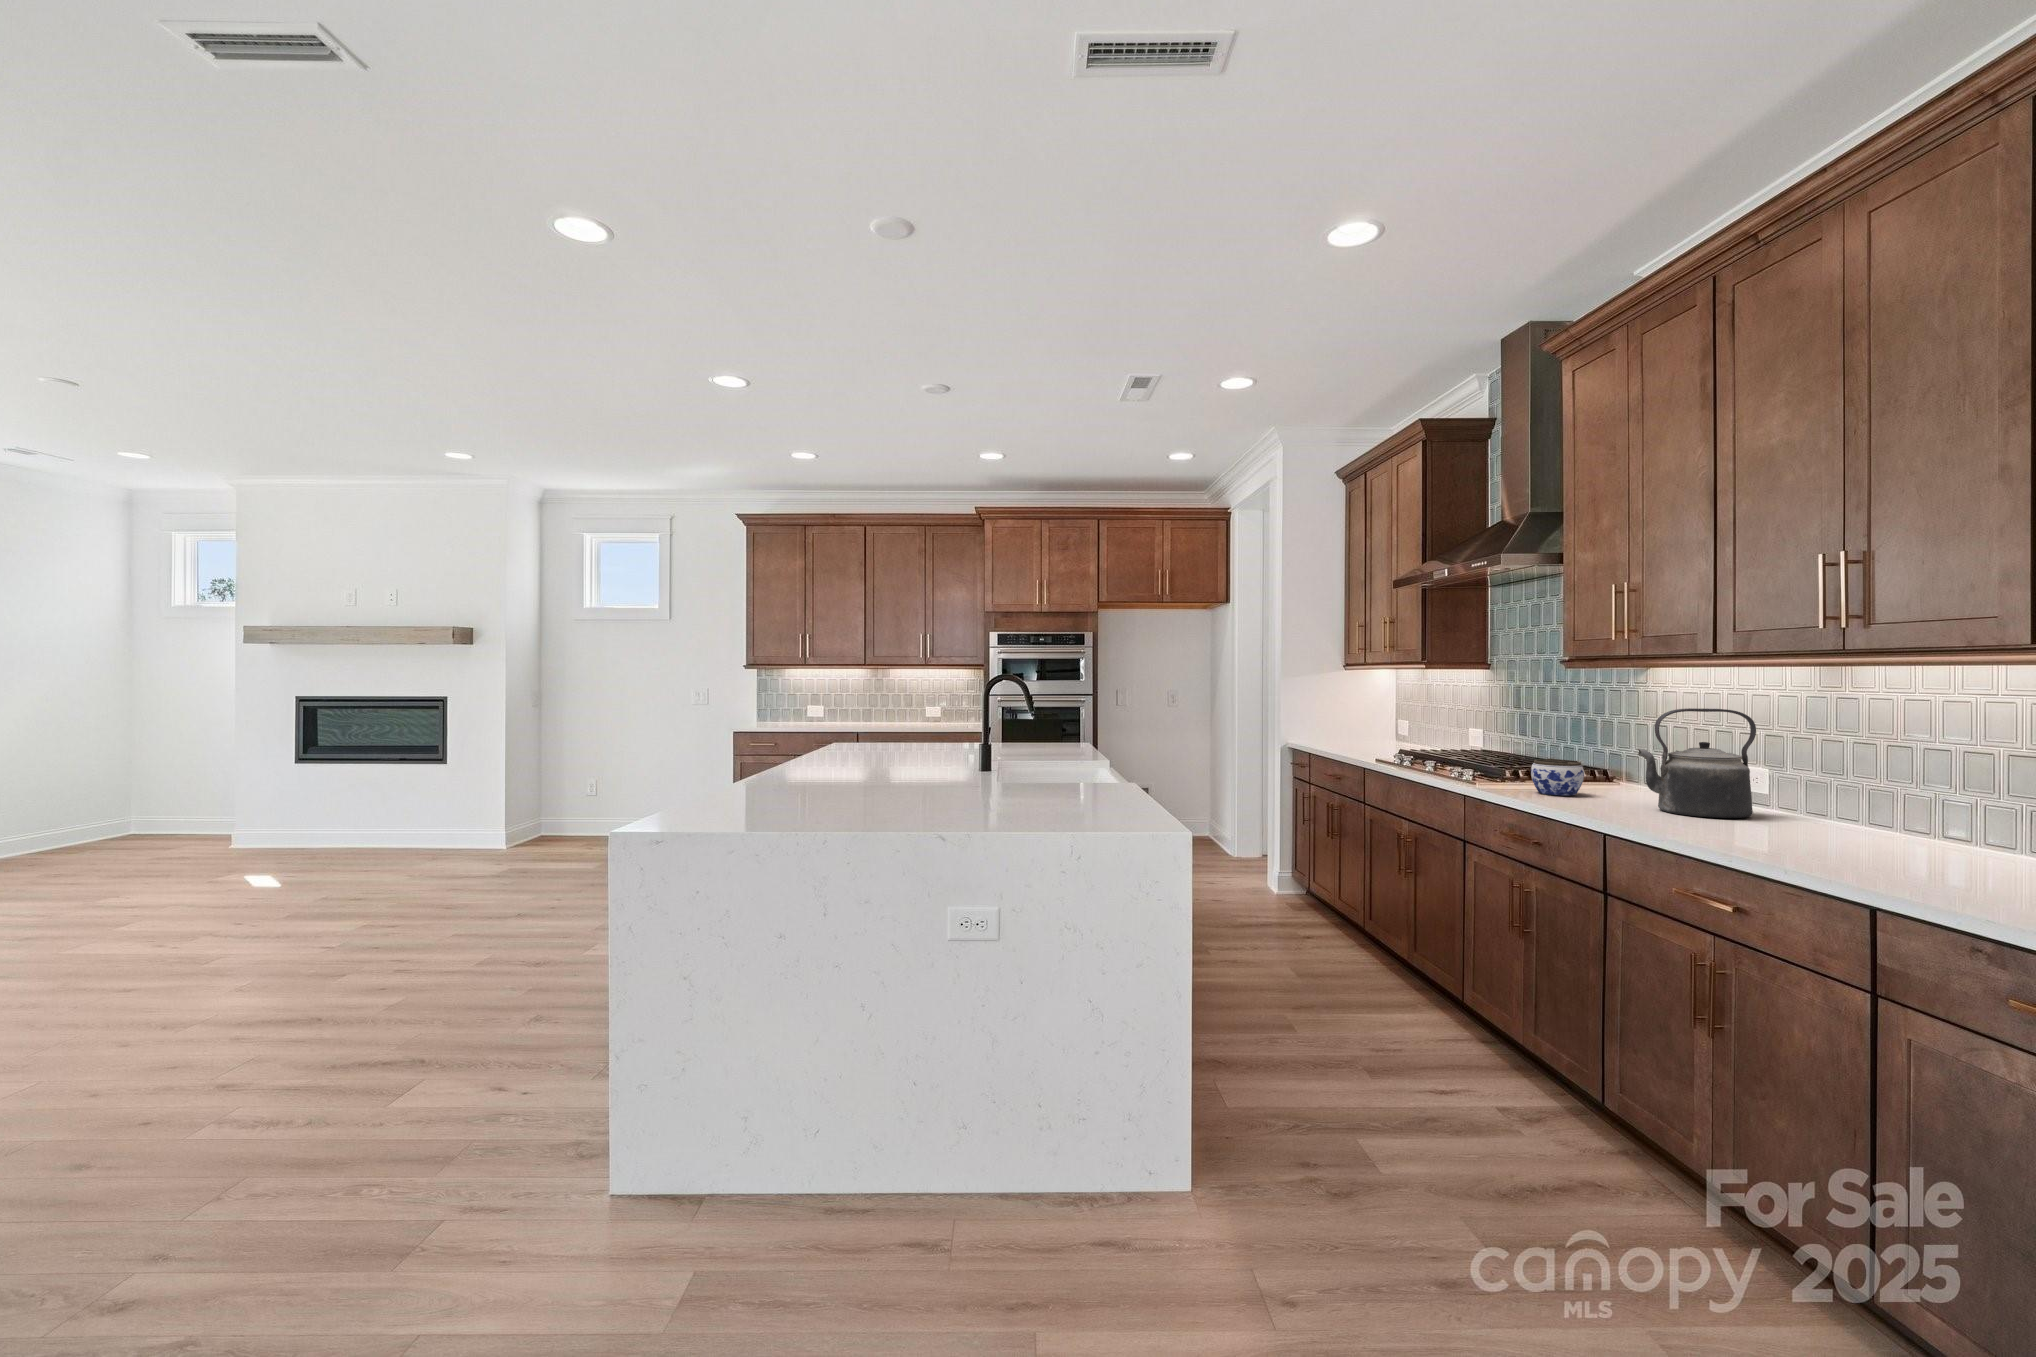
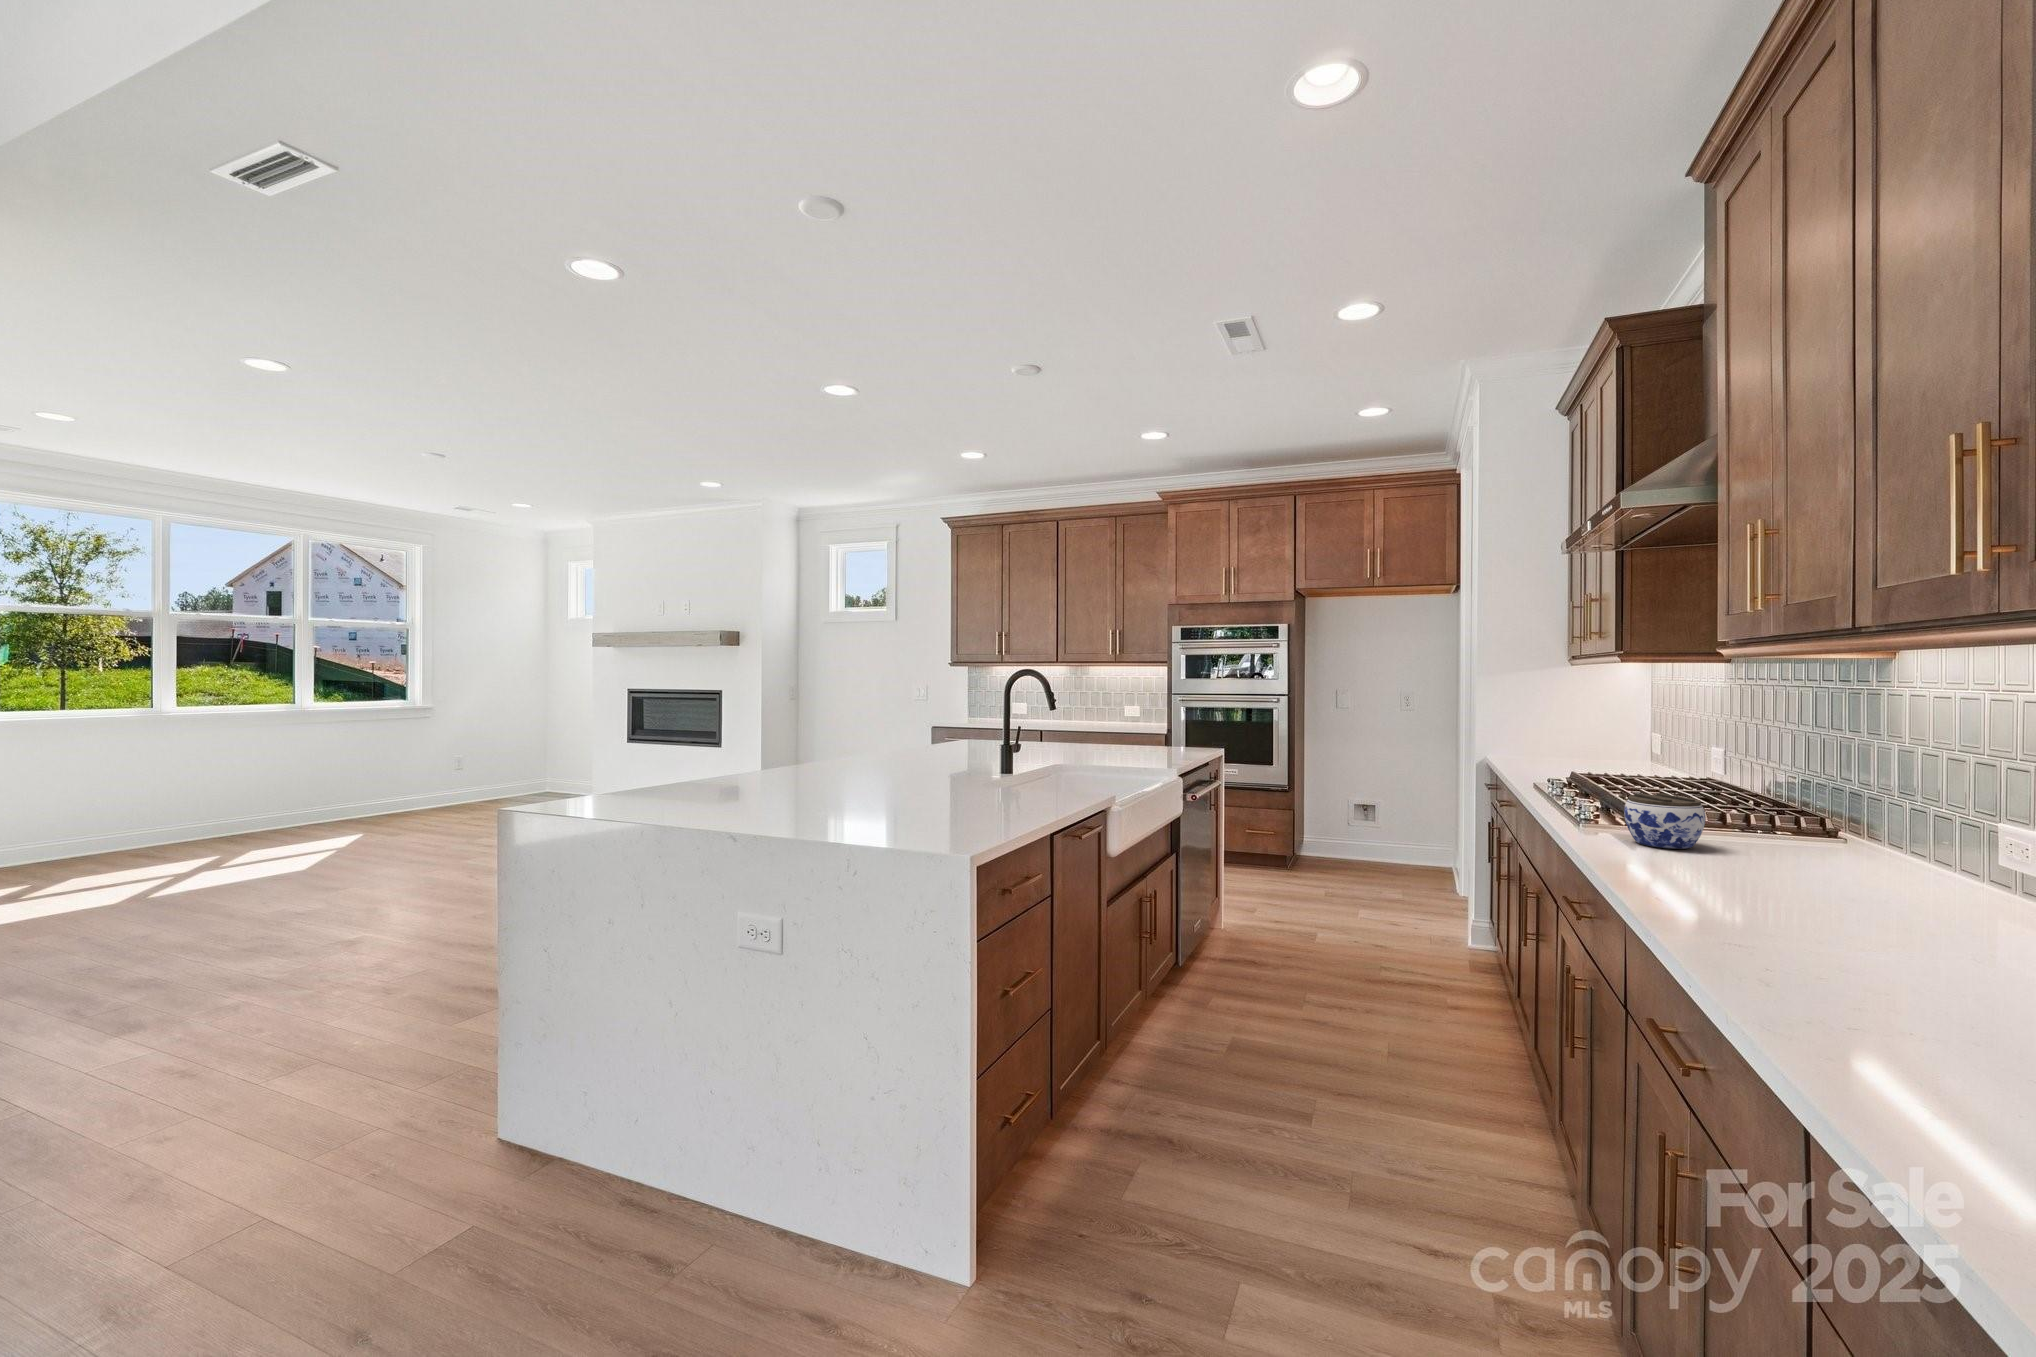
kettle: present [1638,708,1756,818] -> none [1744,728,1959,908]

